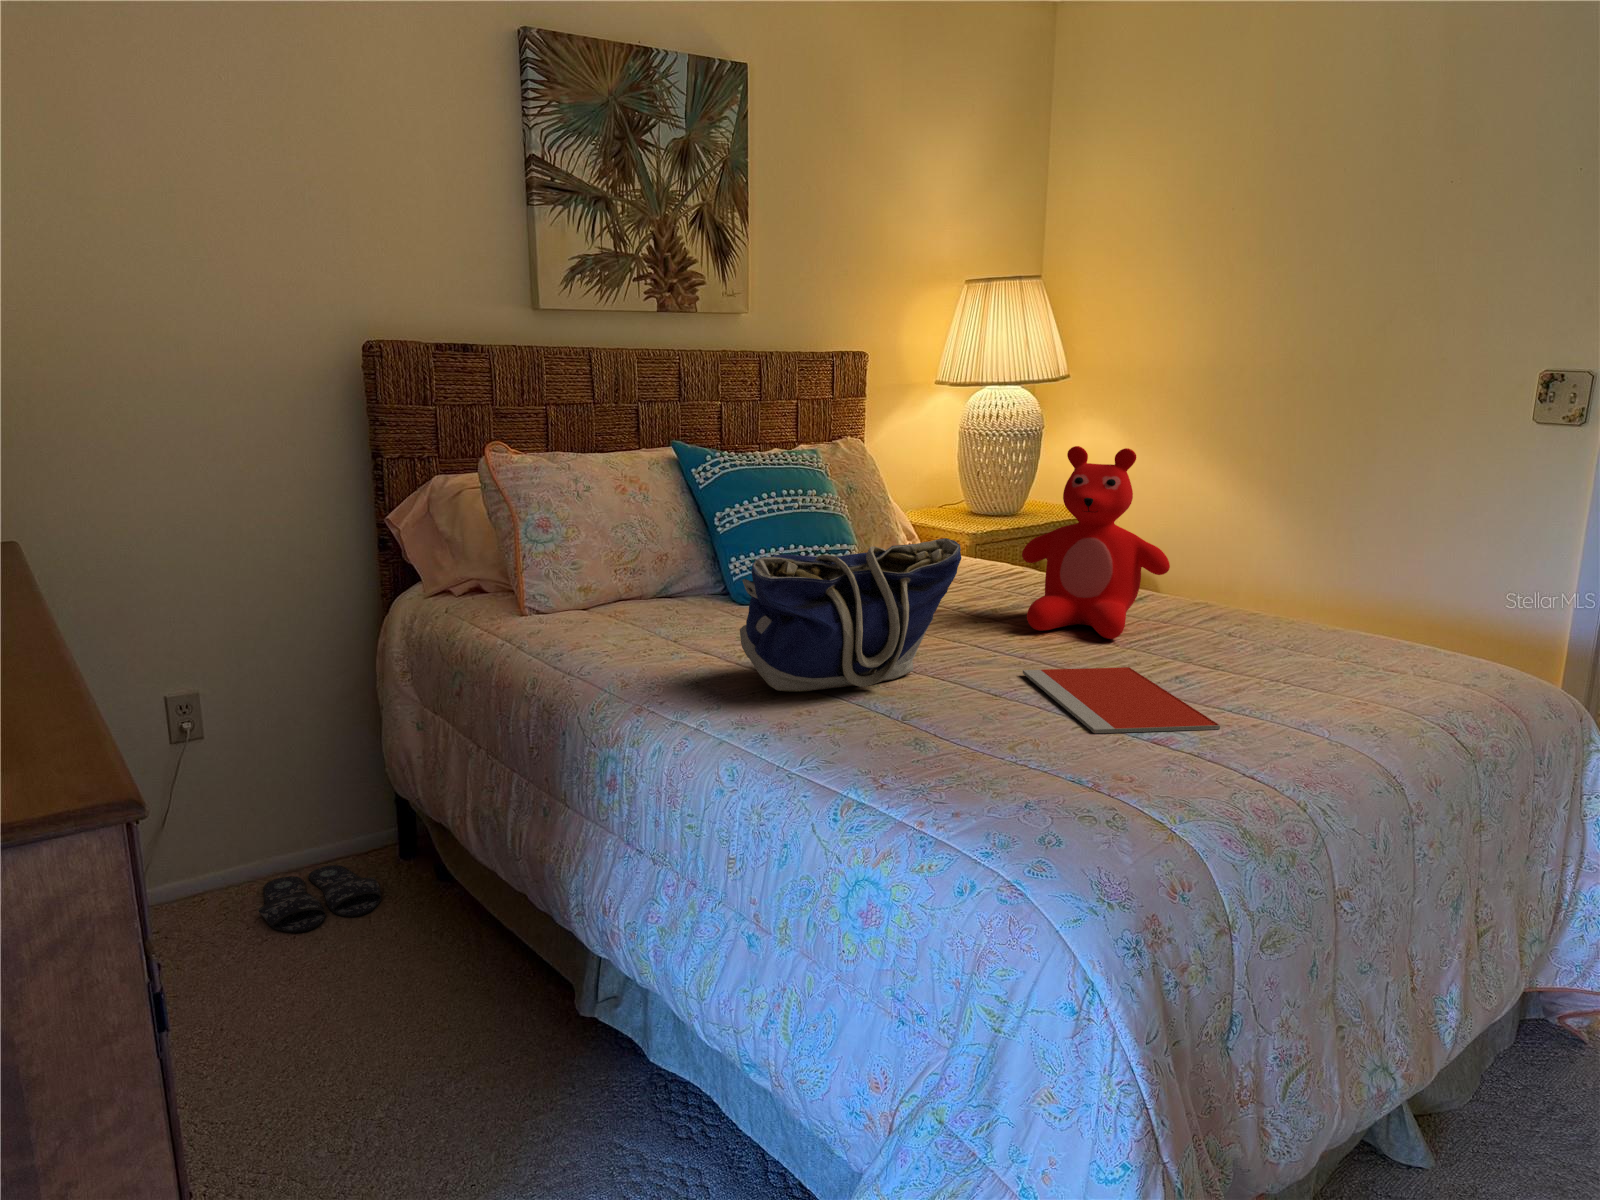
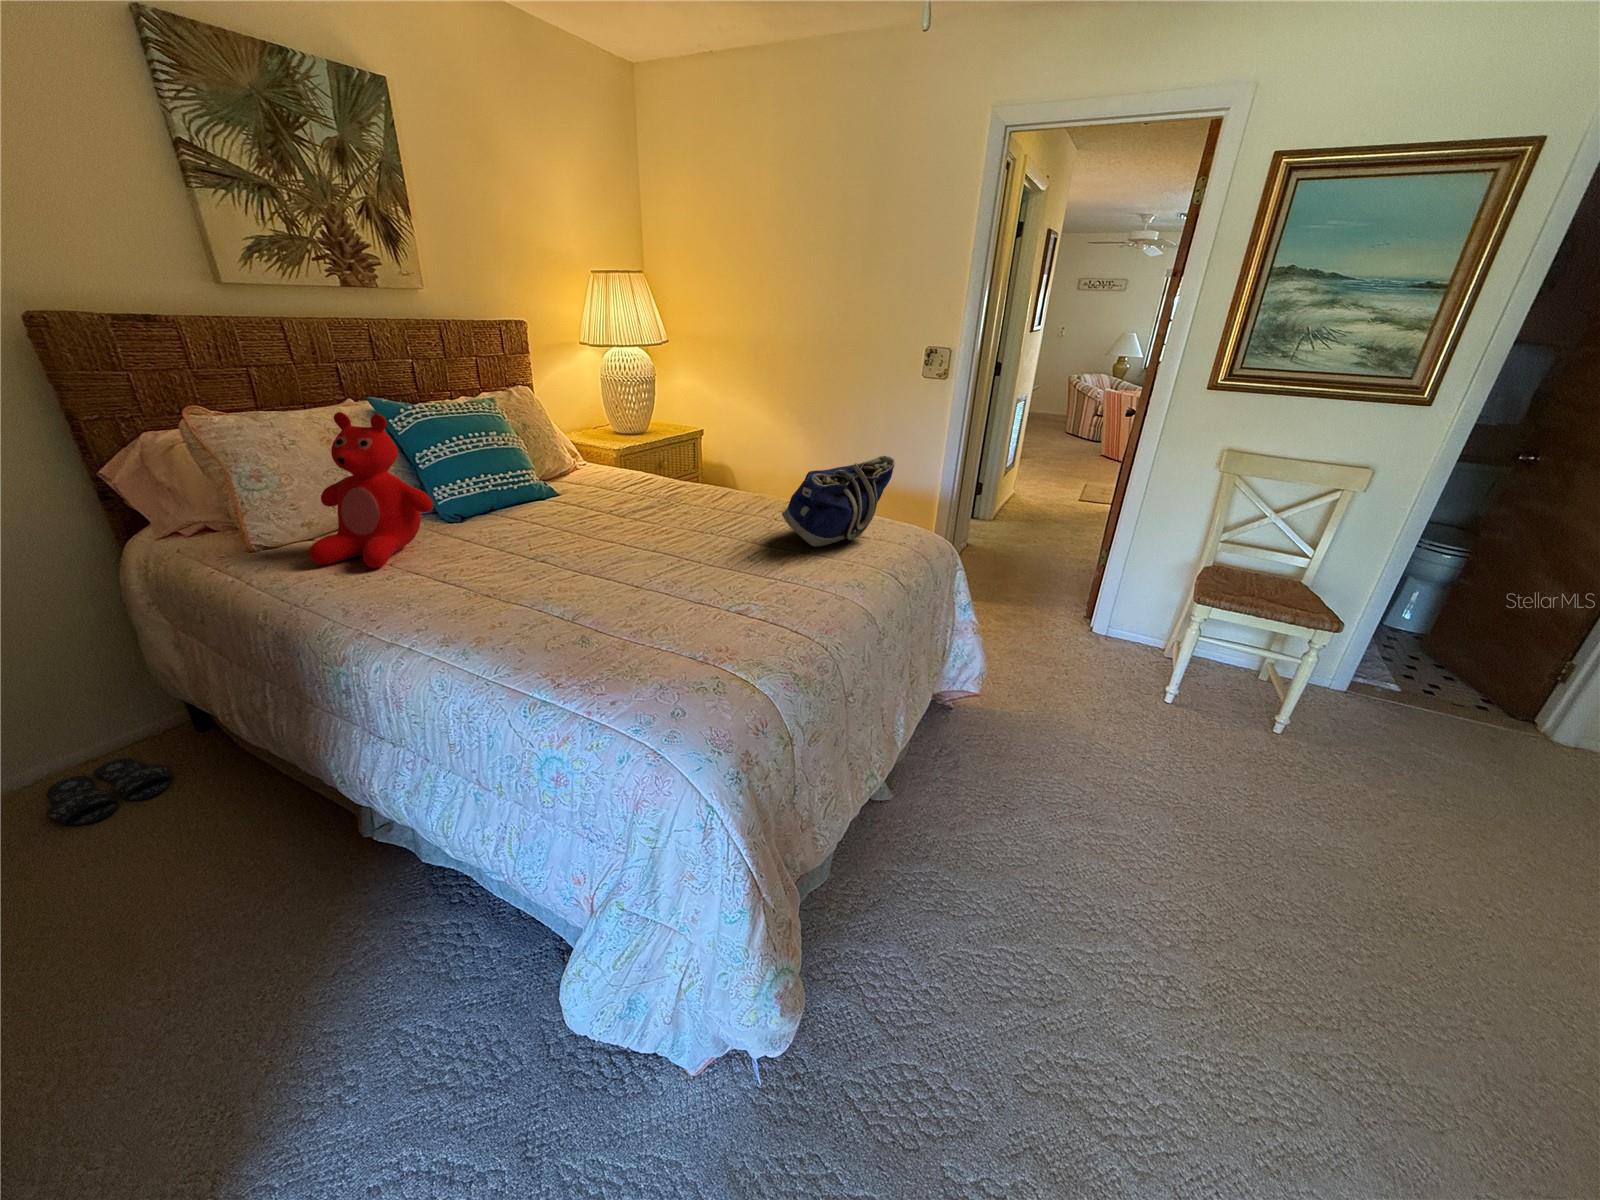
teddy bear: present [1022,446,1170,639] -> present [309,412,433,568]
tote bag: present [740,538,961,691] -> present [782,456,895,546]
notebook: present [1023,667,1220,733] -> none [651,556,771,612]

